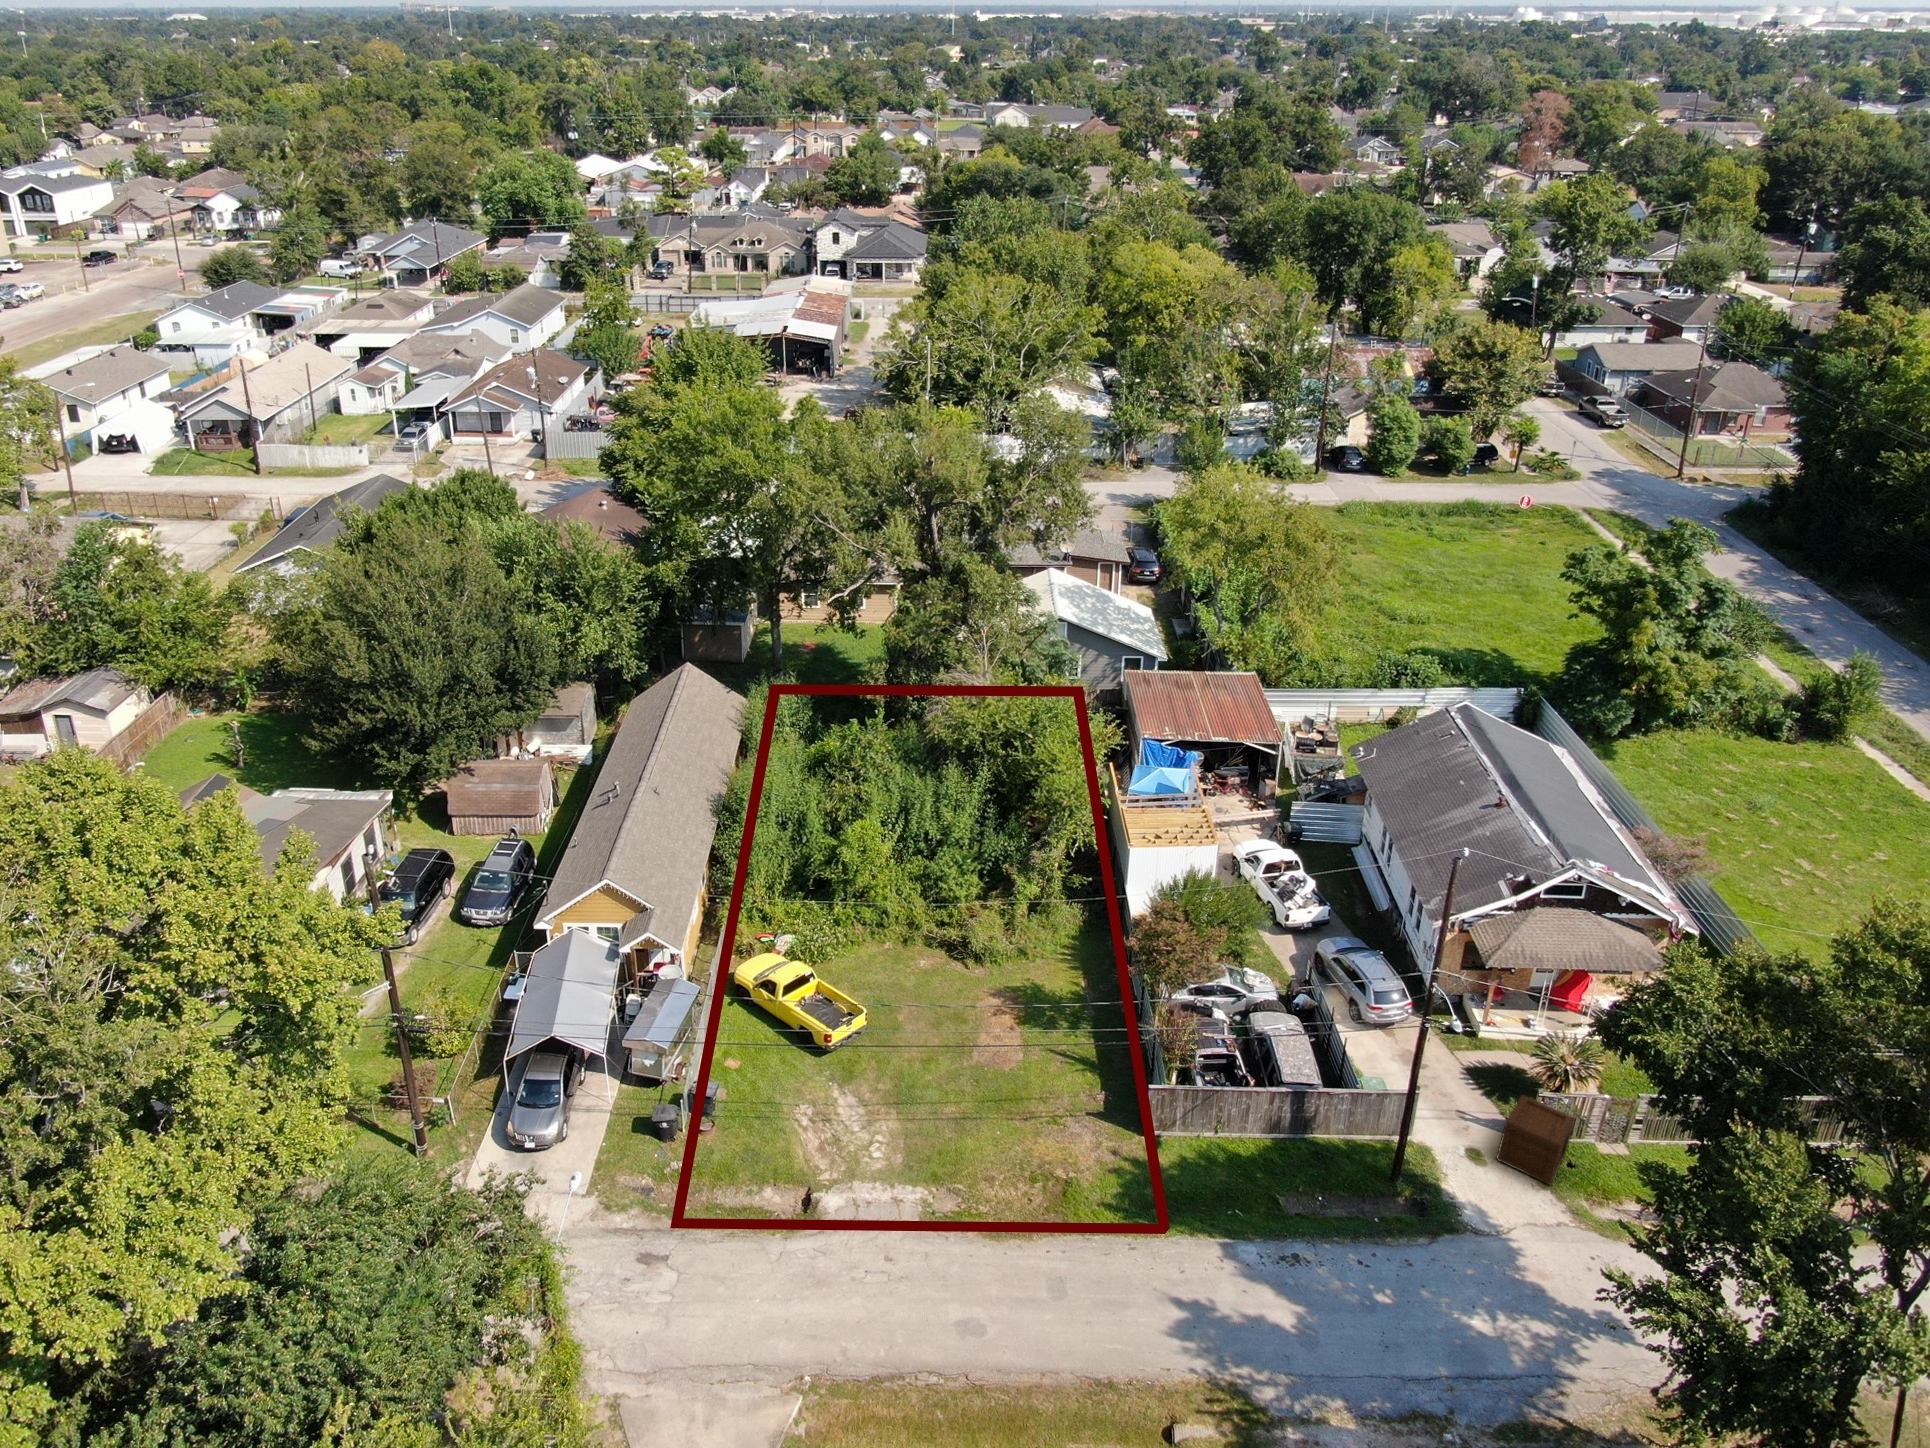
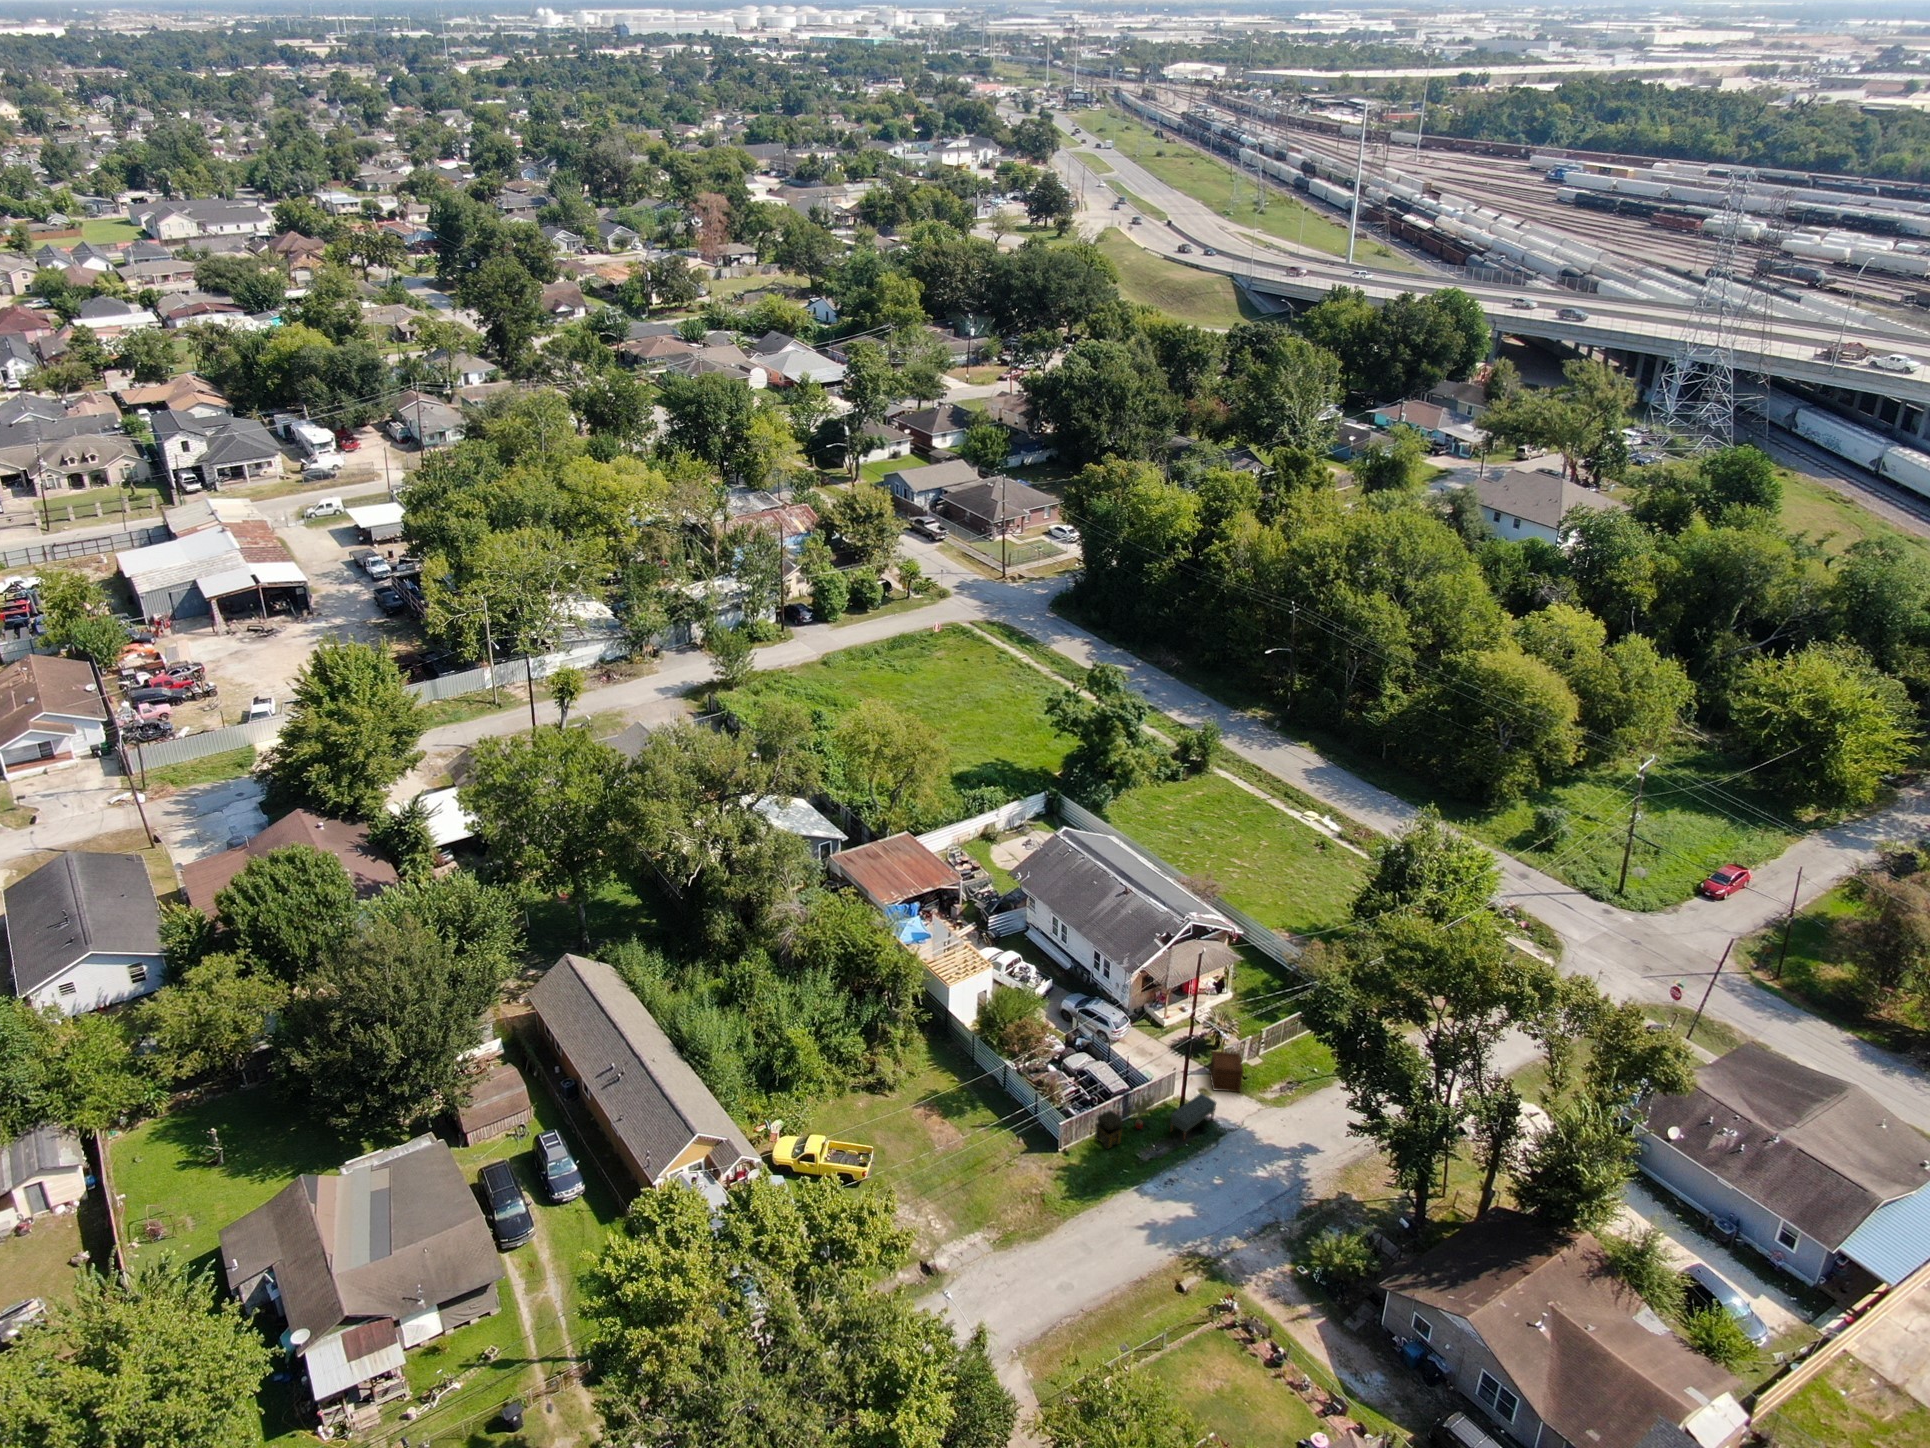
potted tree: none [1286,1097,1347,1160] -> present [1129,1095,1154,1129]
toolbox: none [1219,1101,1265,1164] -> present [1095,1110,1123,1149]
bench: none [1359,1147,1469,1211] -> present [1170,1093,1216,1140]

